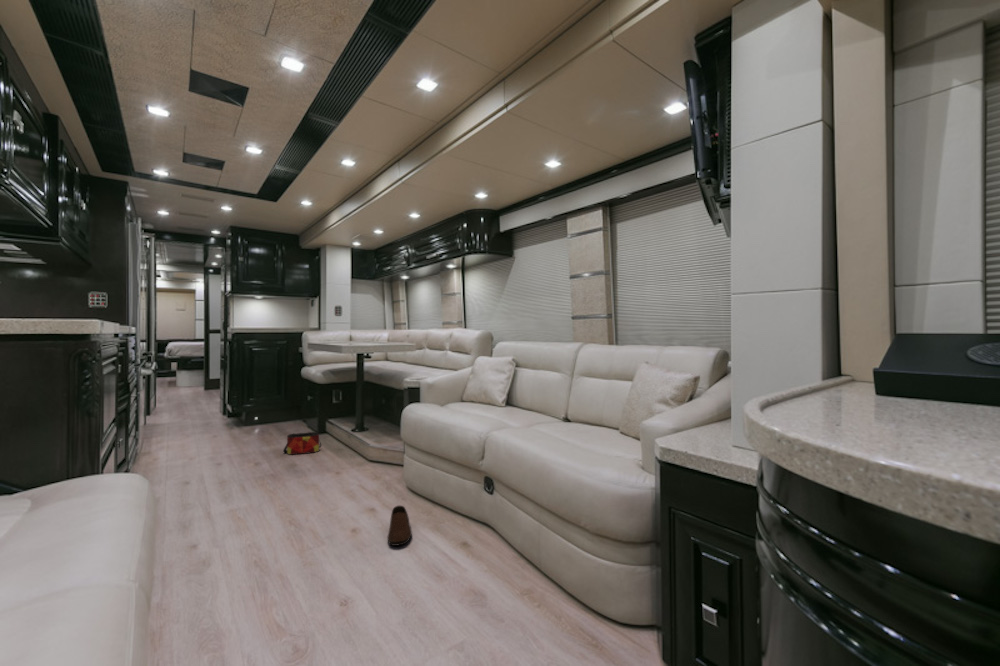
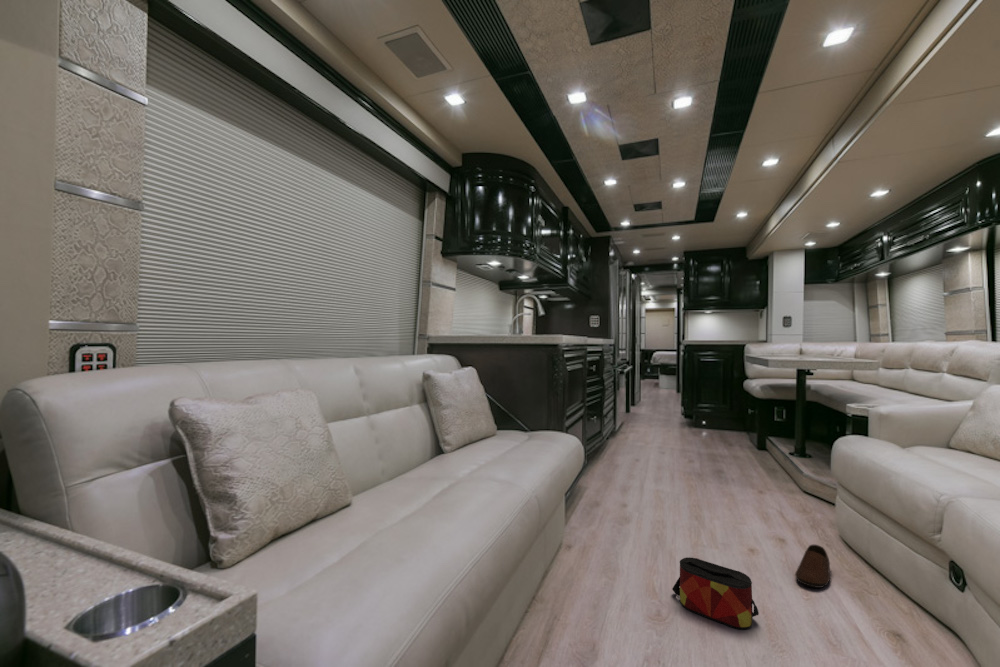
bag: present [283,432,321,455] -> present [672,557,759,629]

